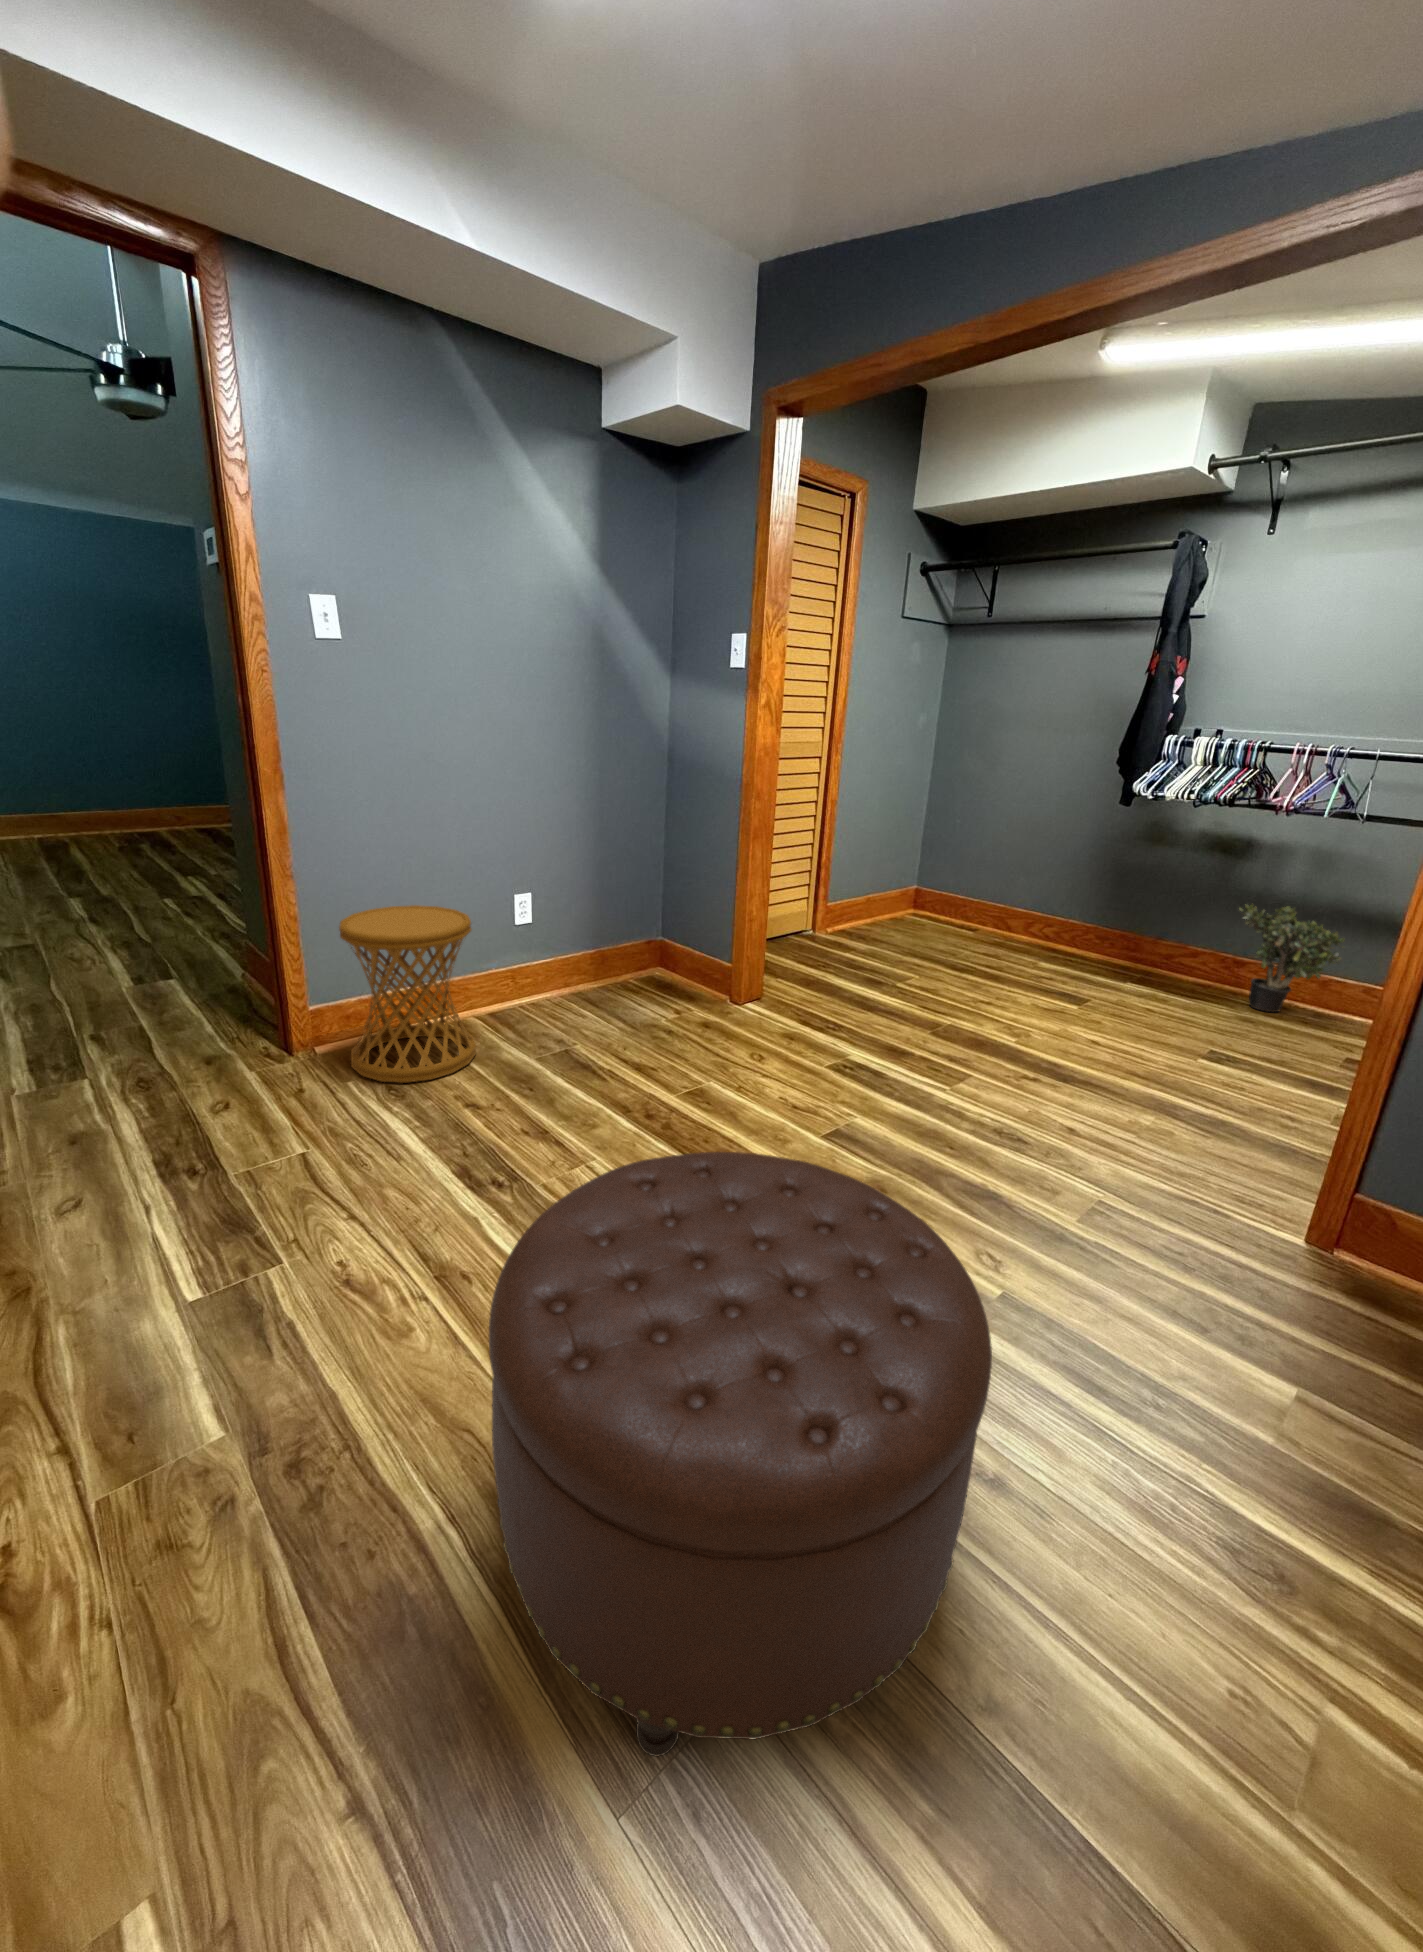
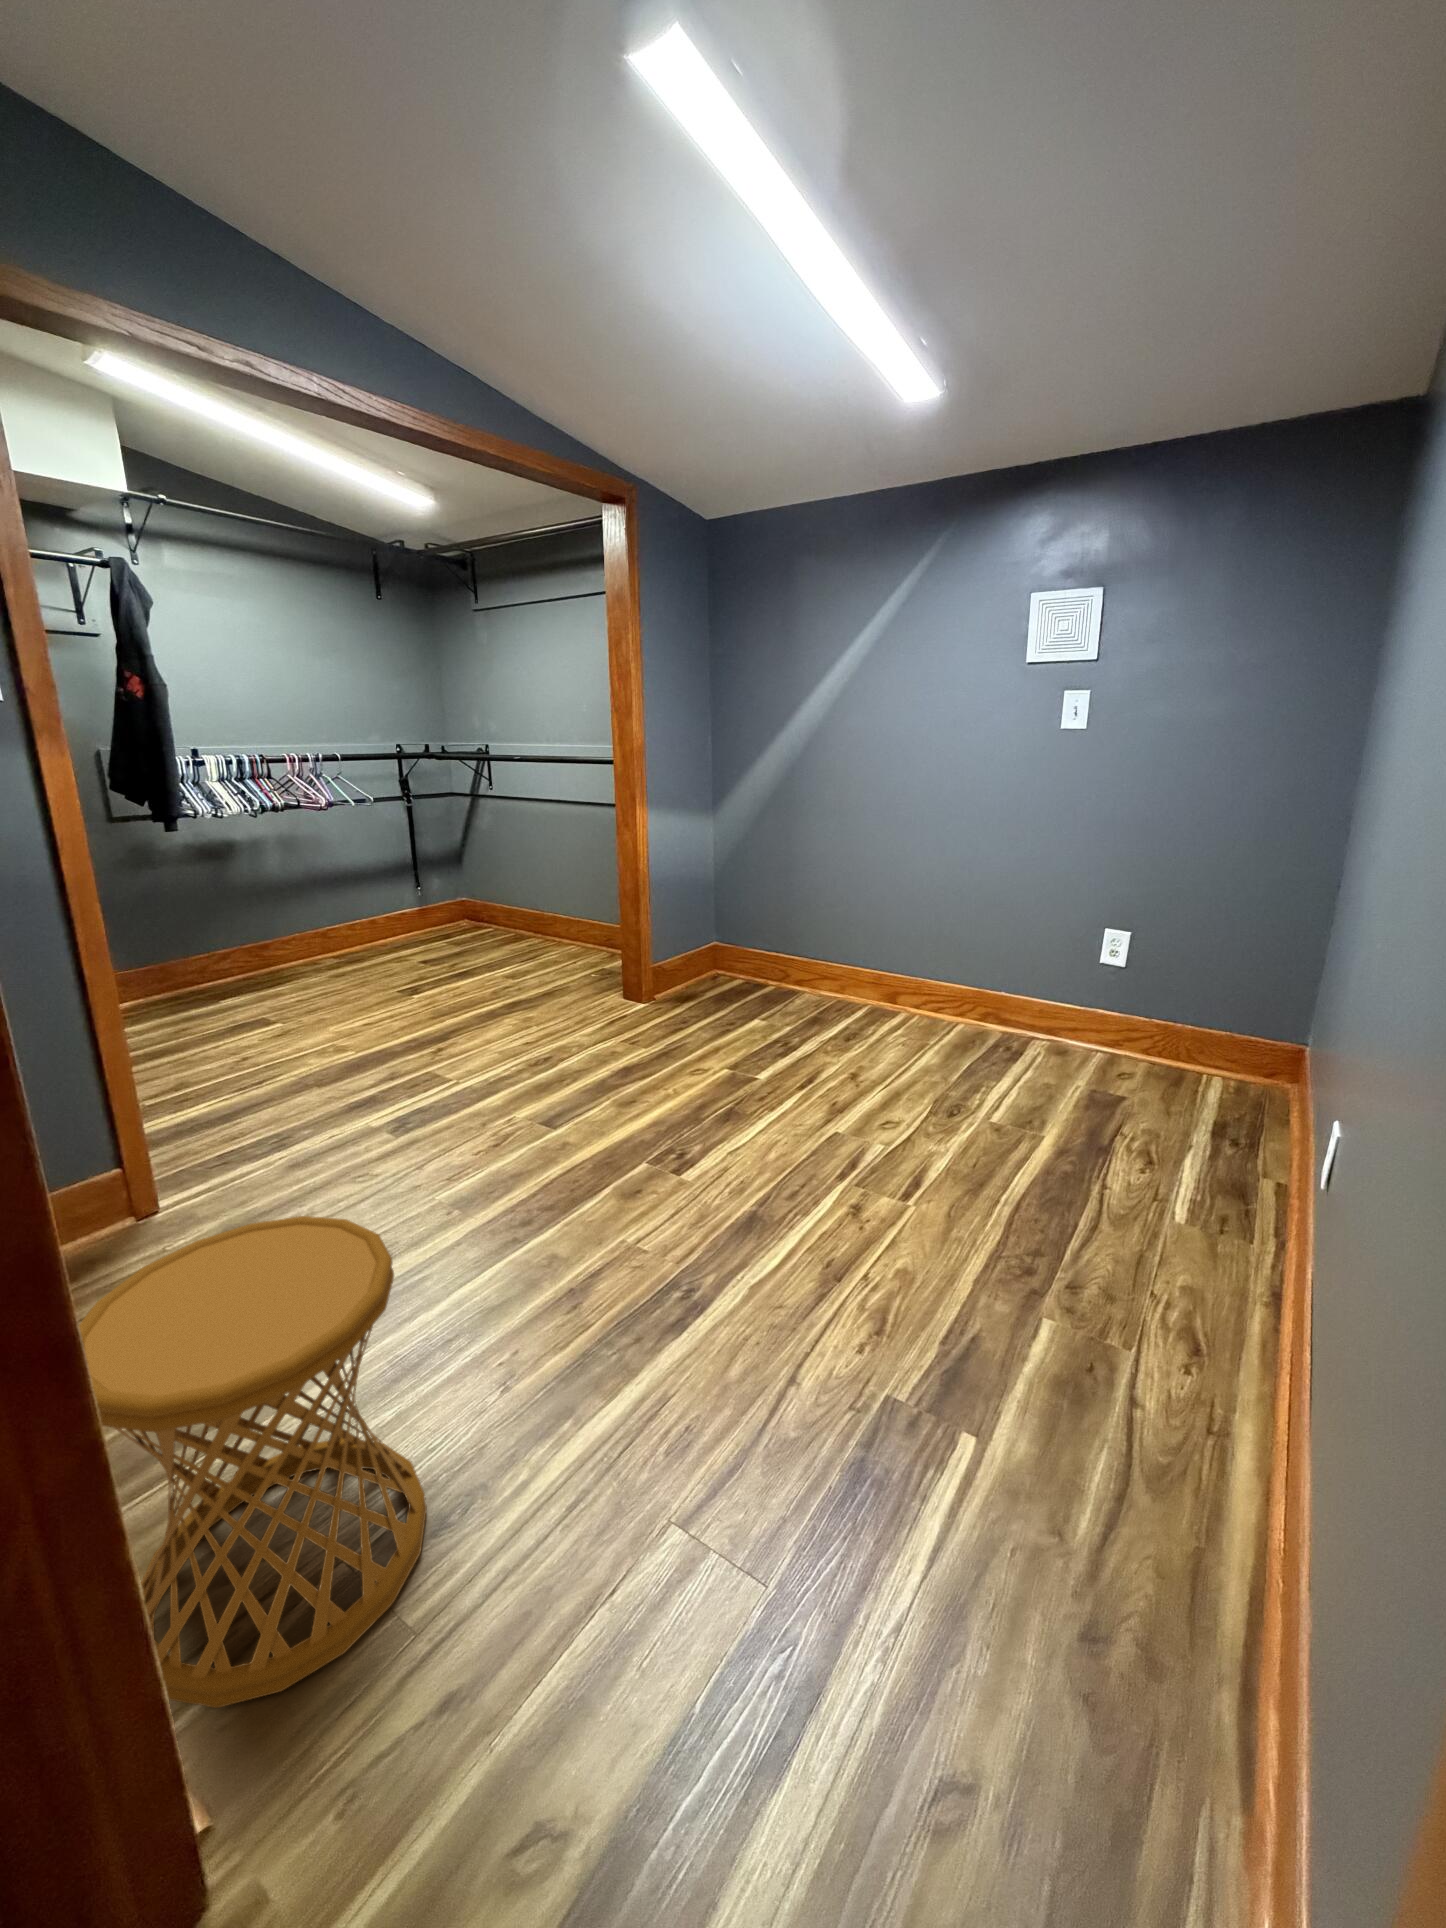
potted plant: present [1240,905,1344,1012] -> none [232,880,320,973]
ottoman: present [489,1152,992,1757] -> none [817,961,1048,1183]

